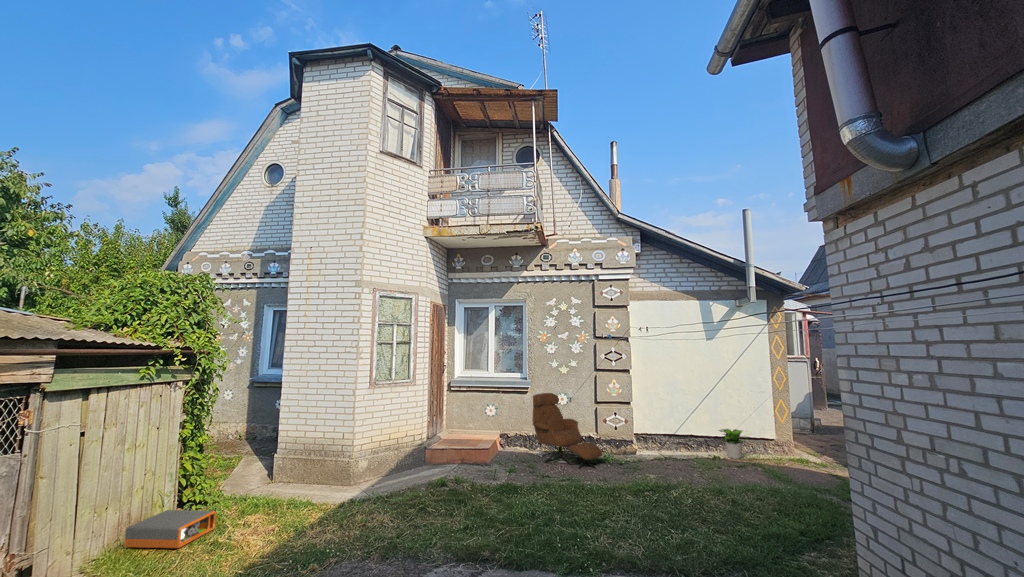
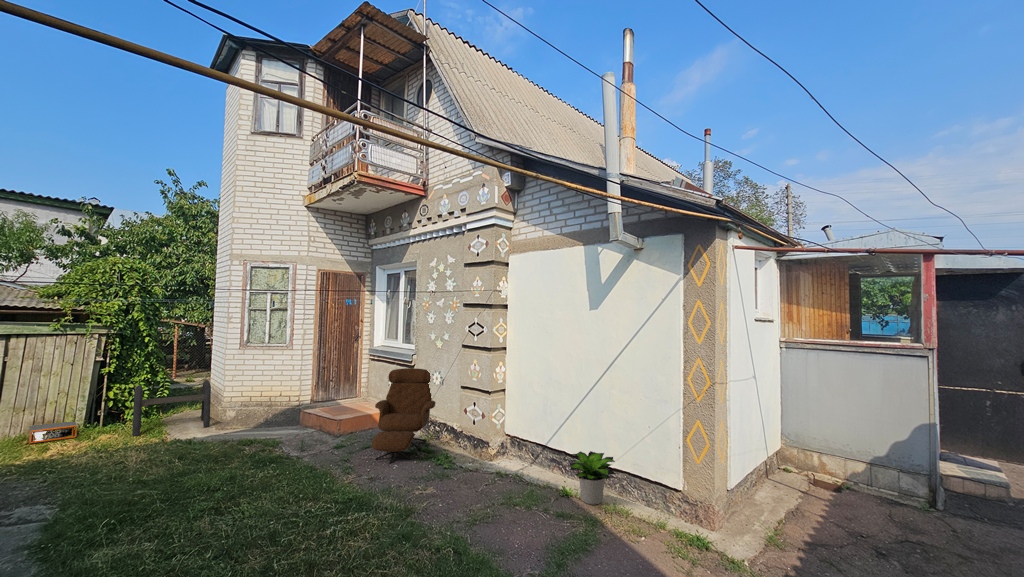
bench: none [246,431,339,510] -> present [132,380,211,436]

